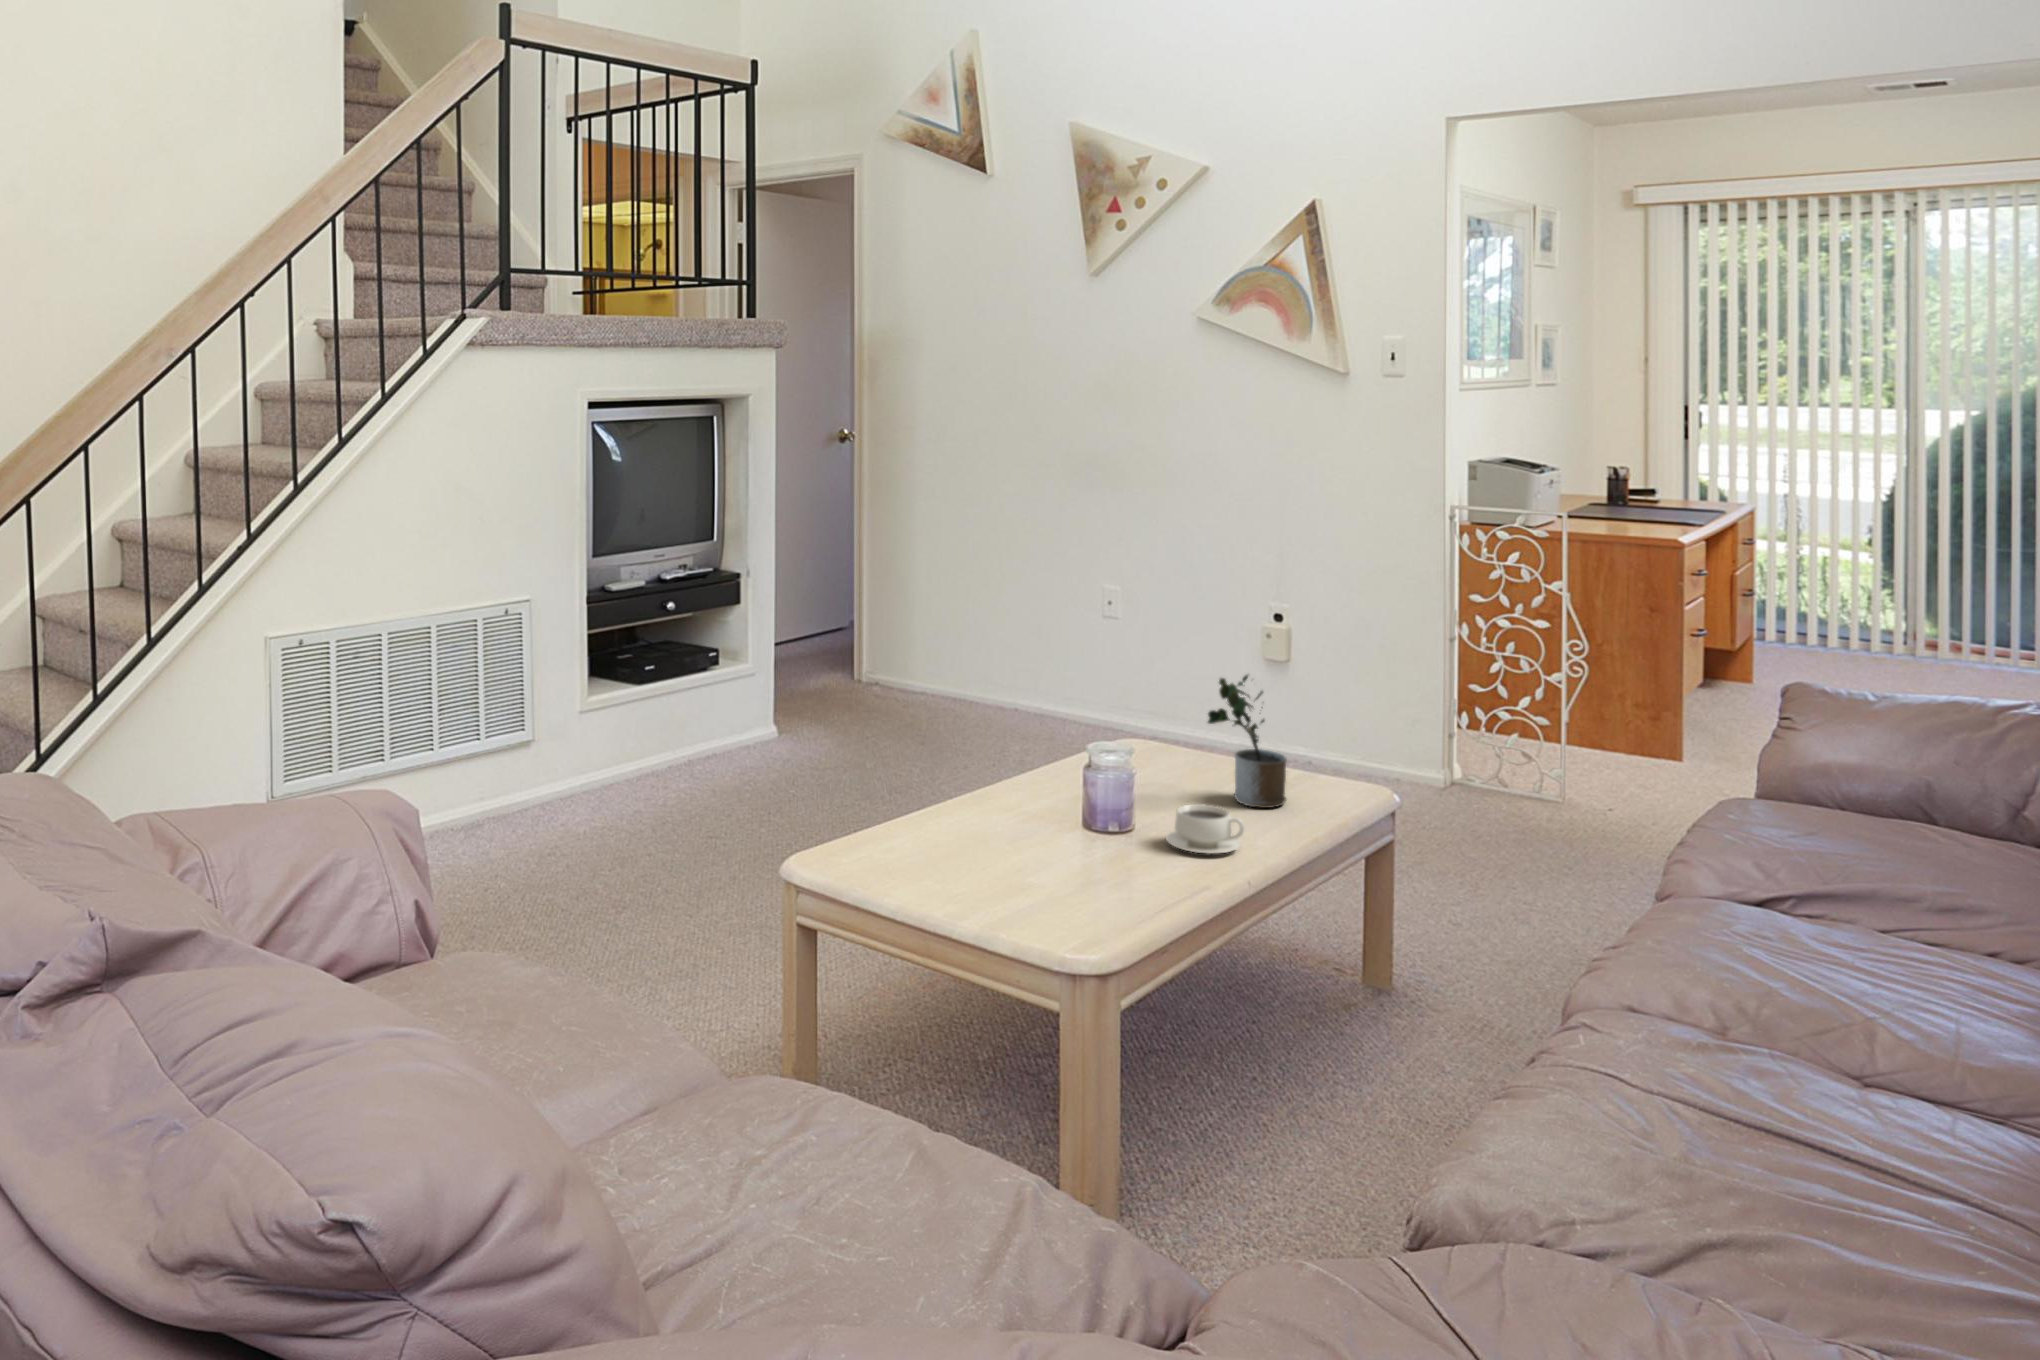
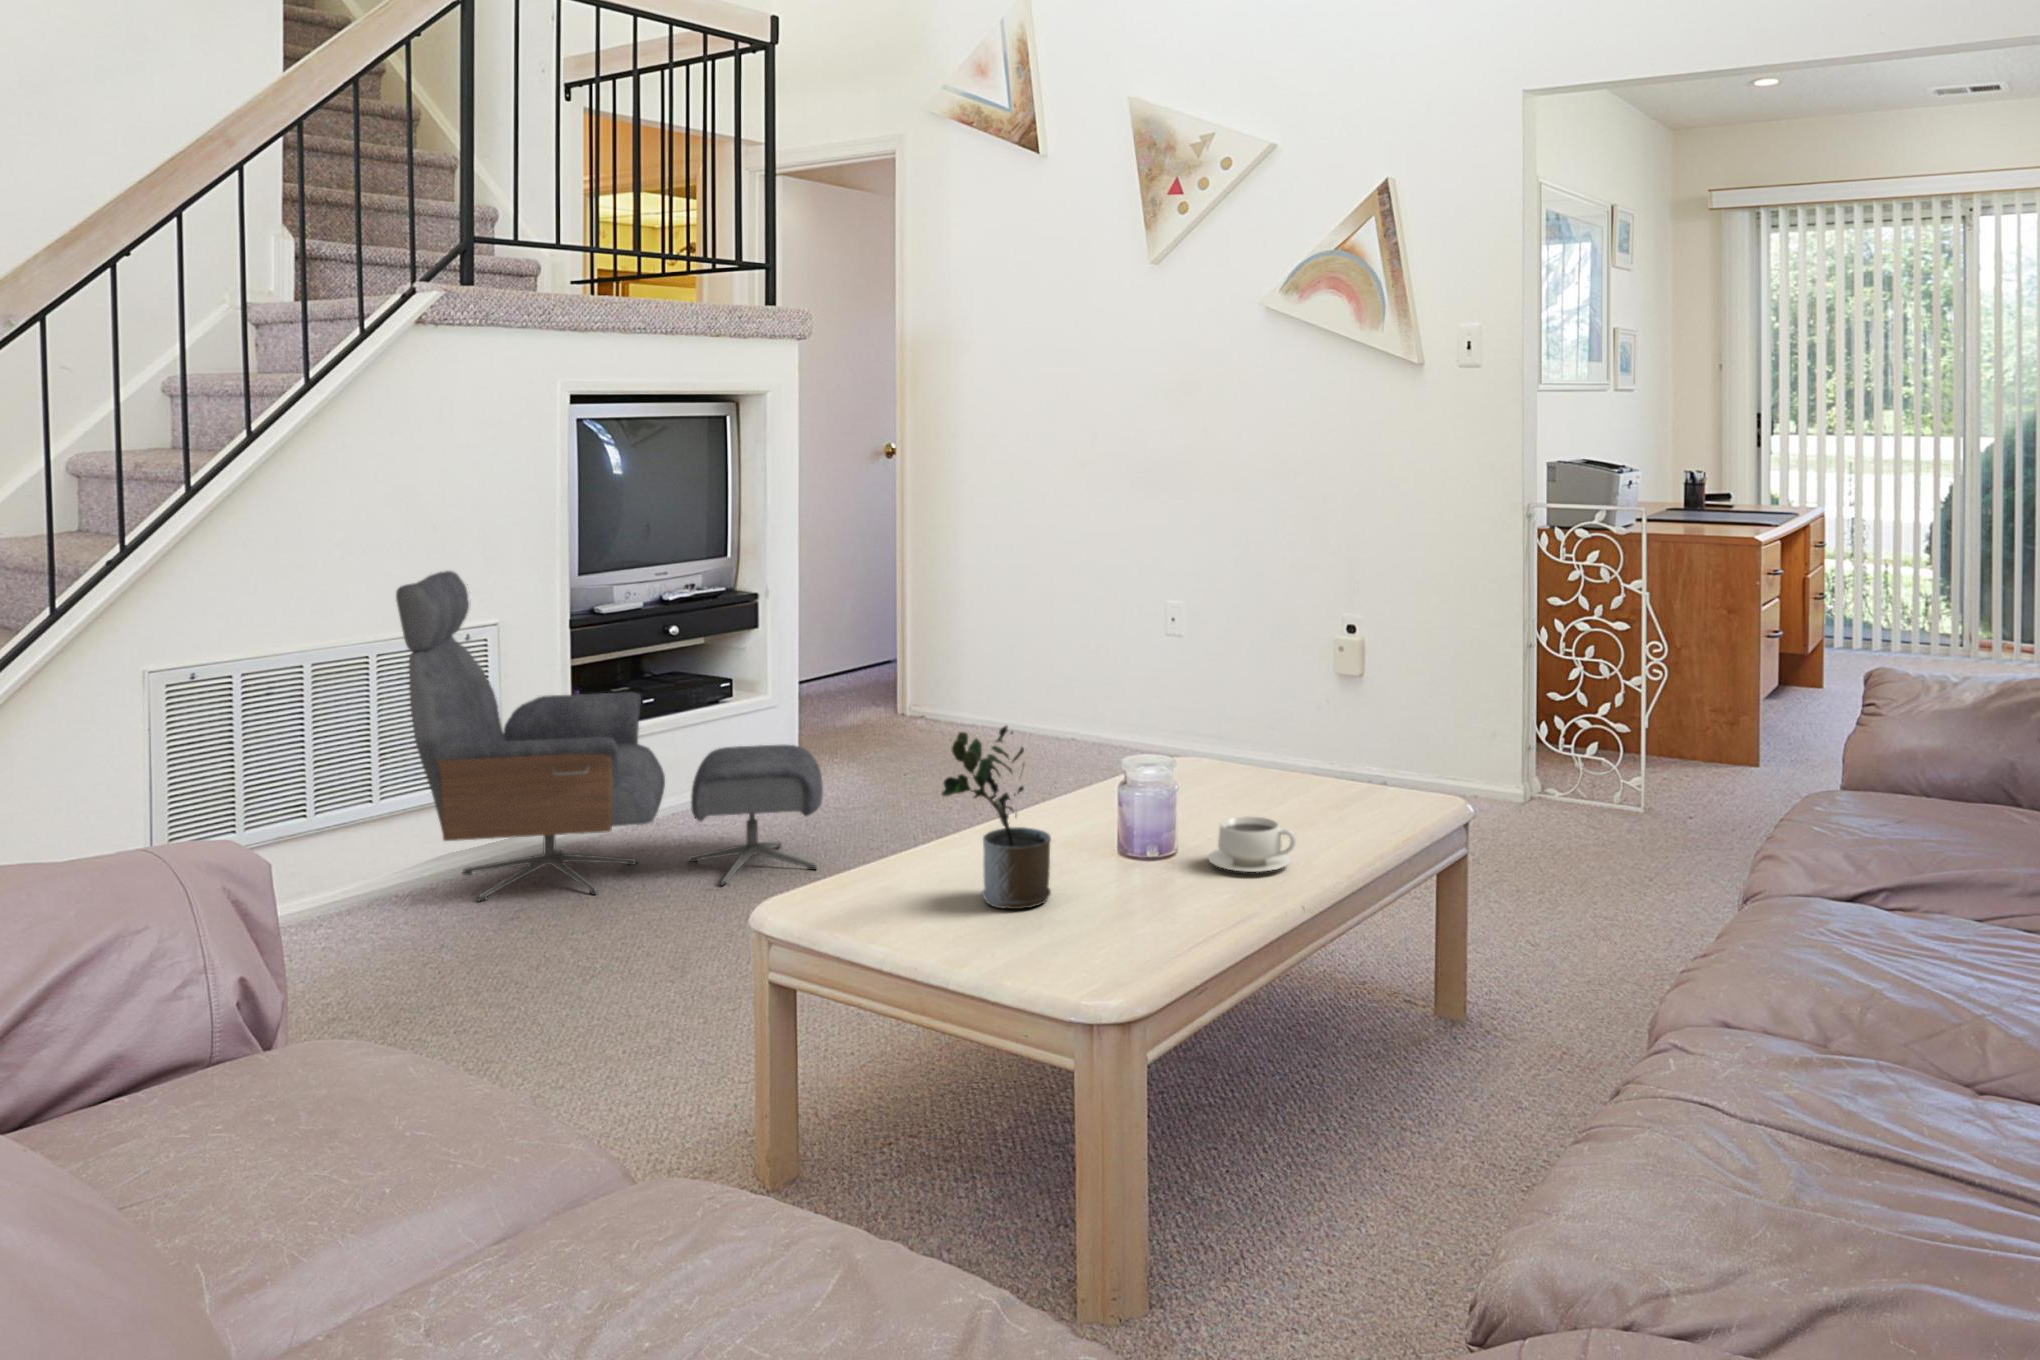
lounge chair: none [452,550,801,837] -> present [396,571,823,902]
potted plant: present [1208,675,1287,808] -> present [942,726,1051,909]

